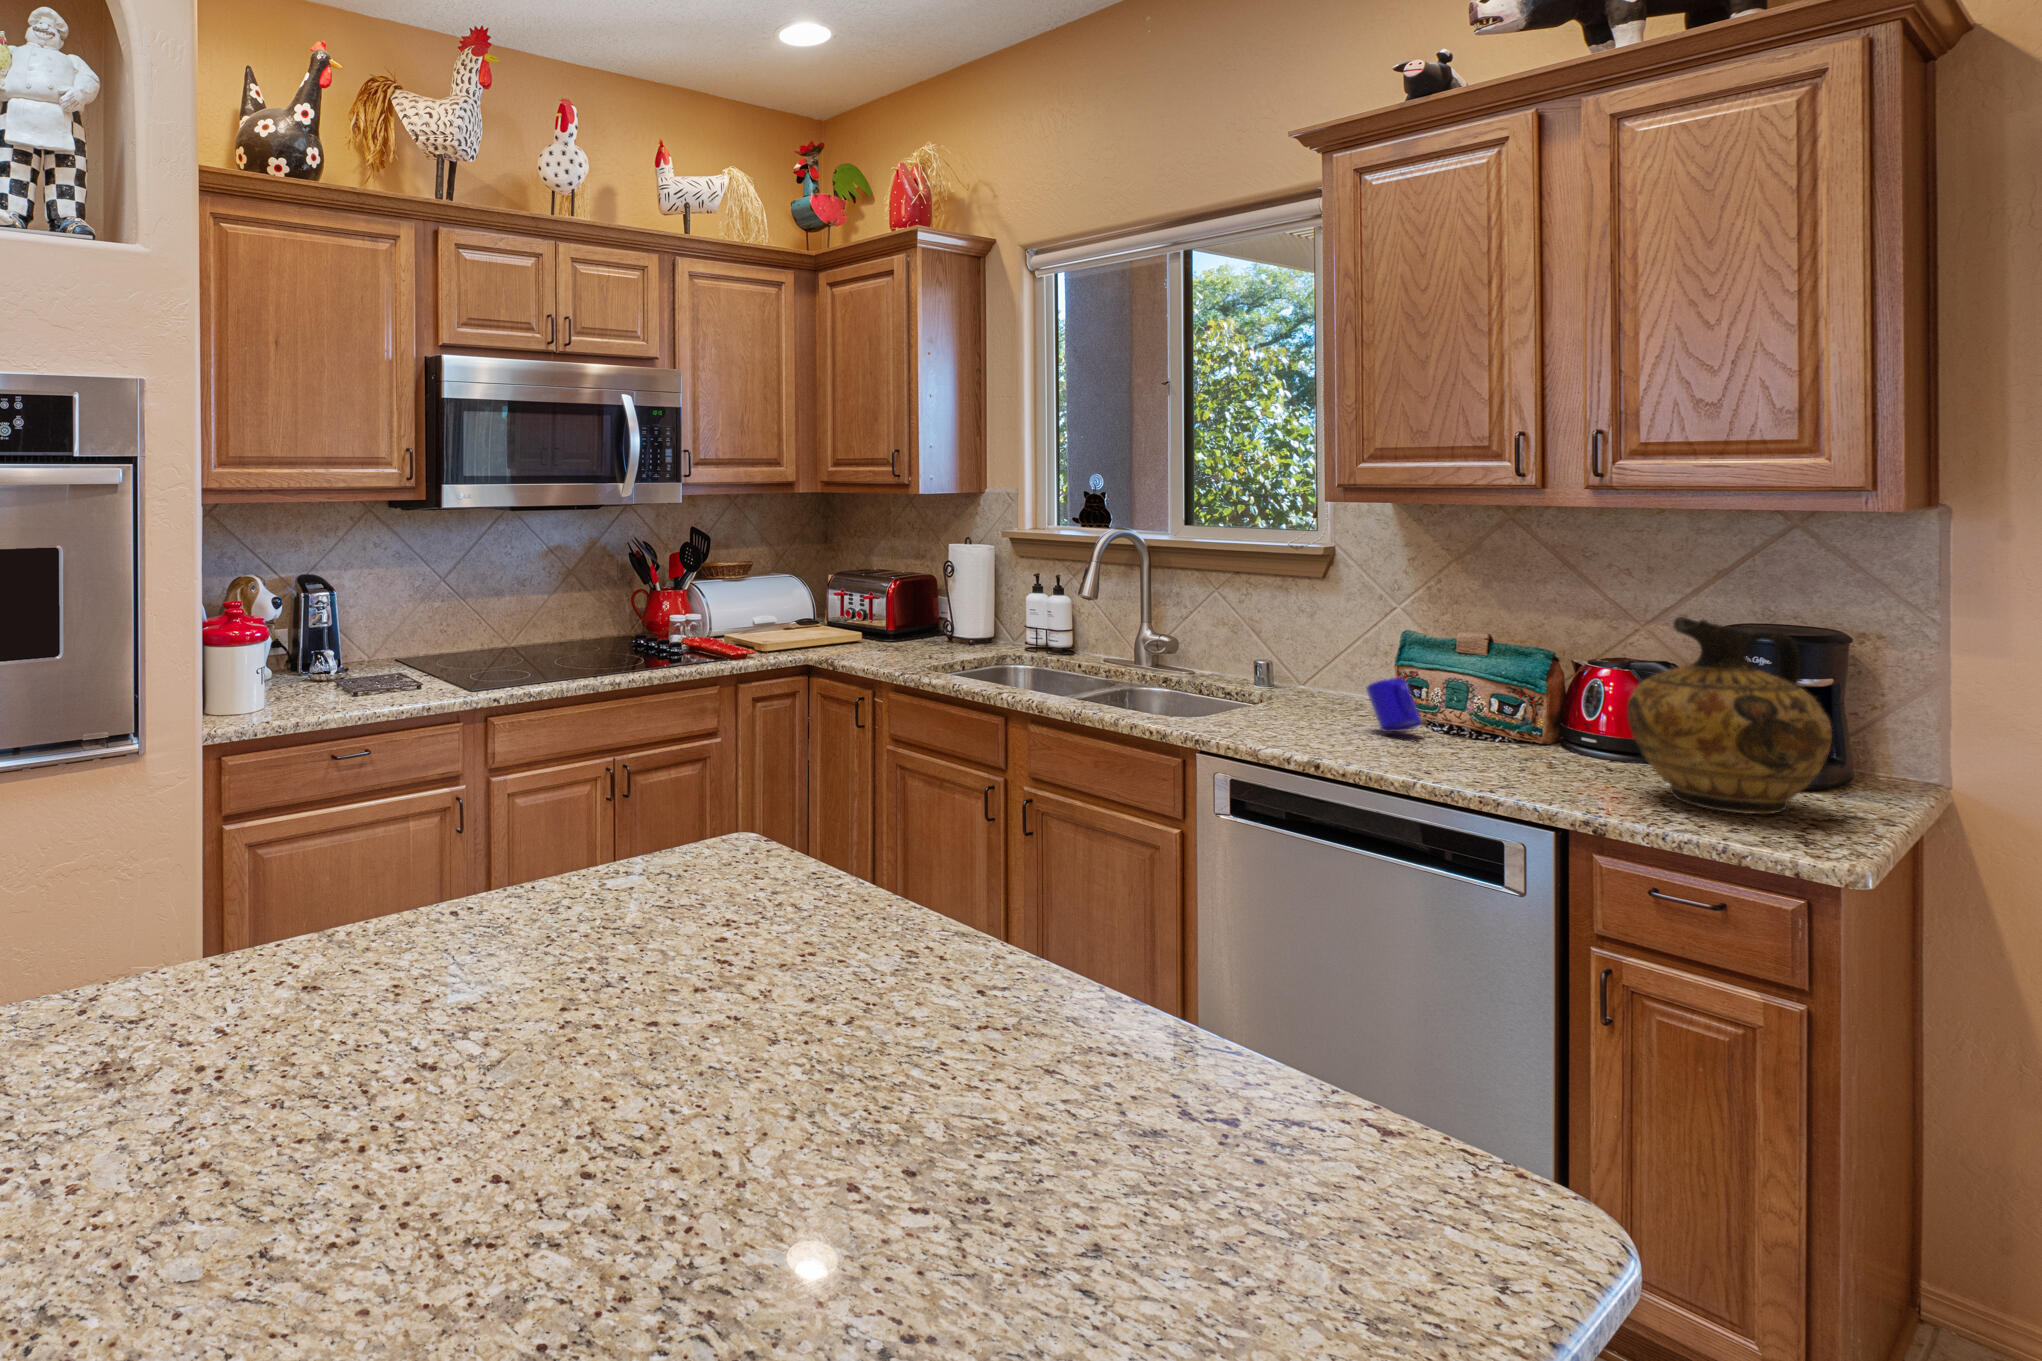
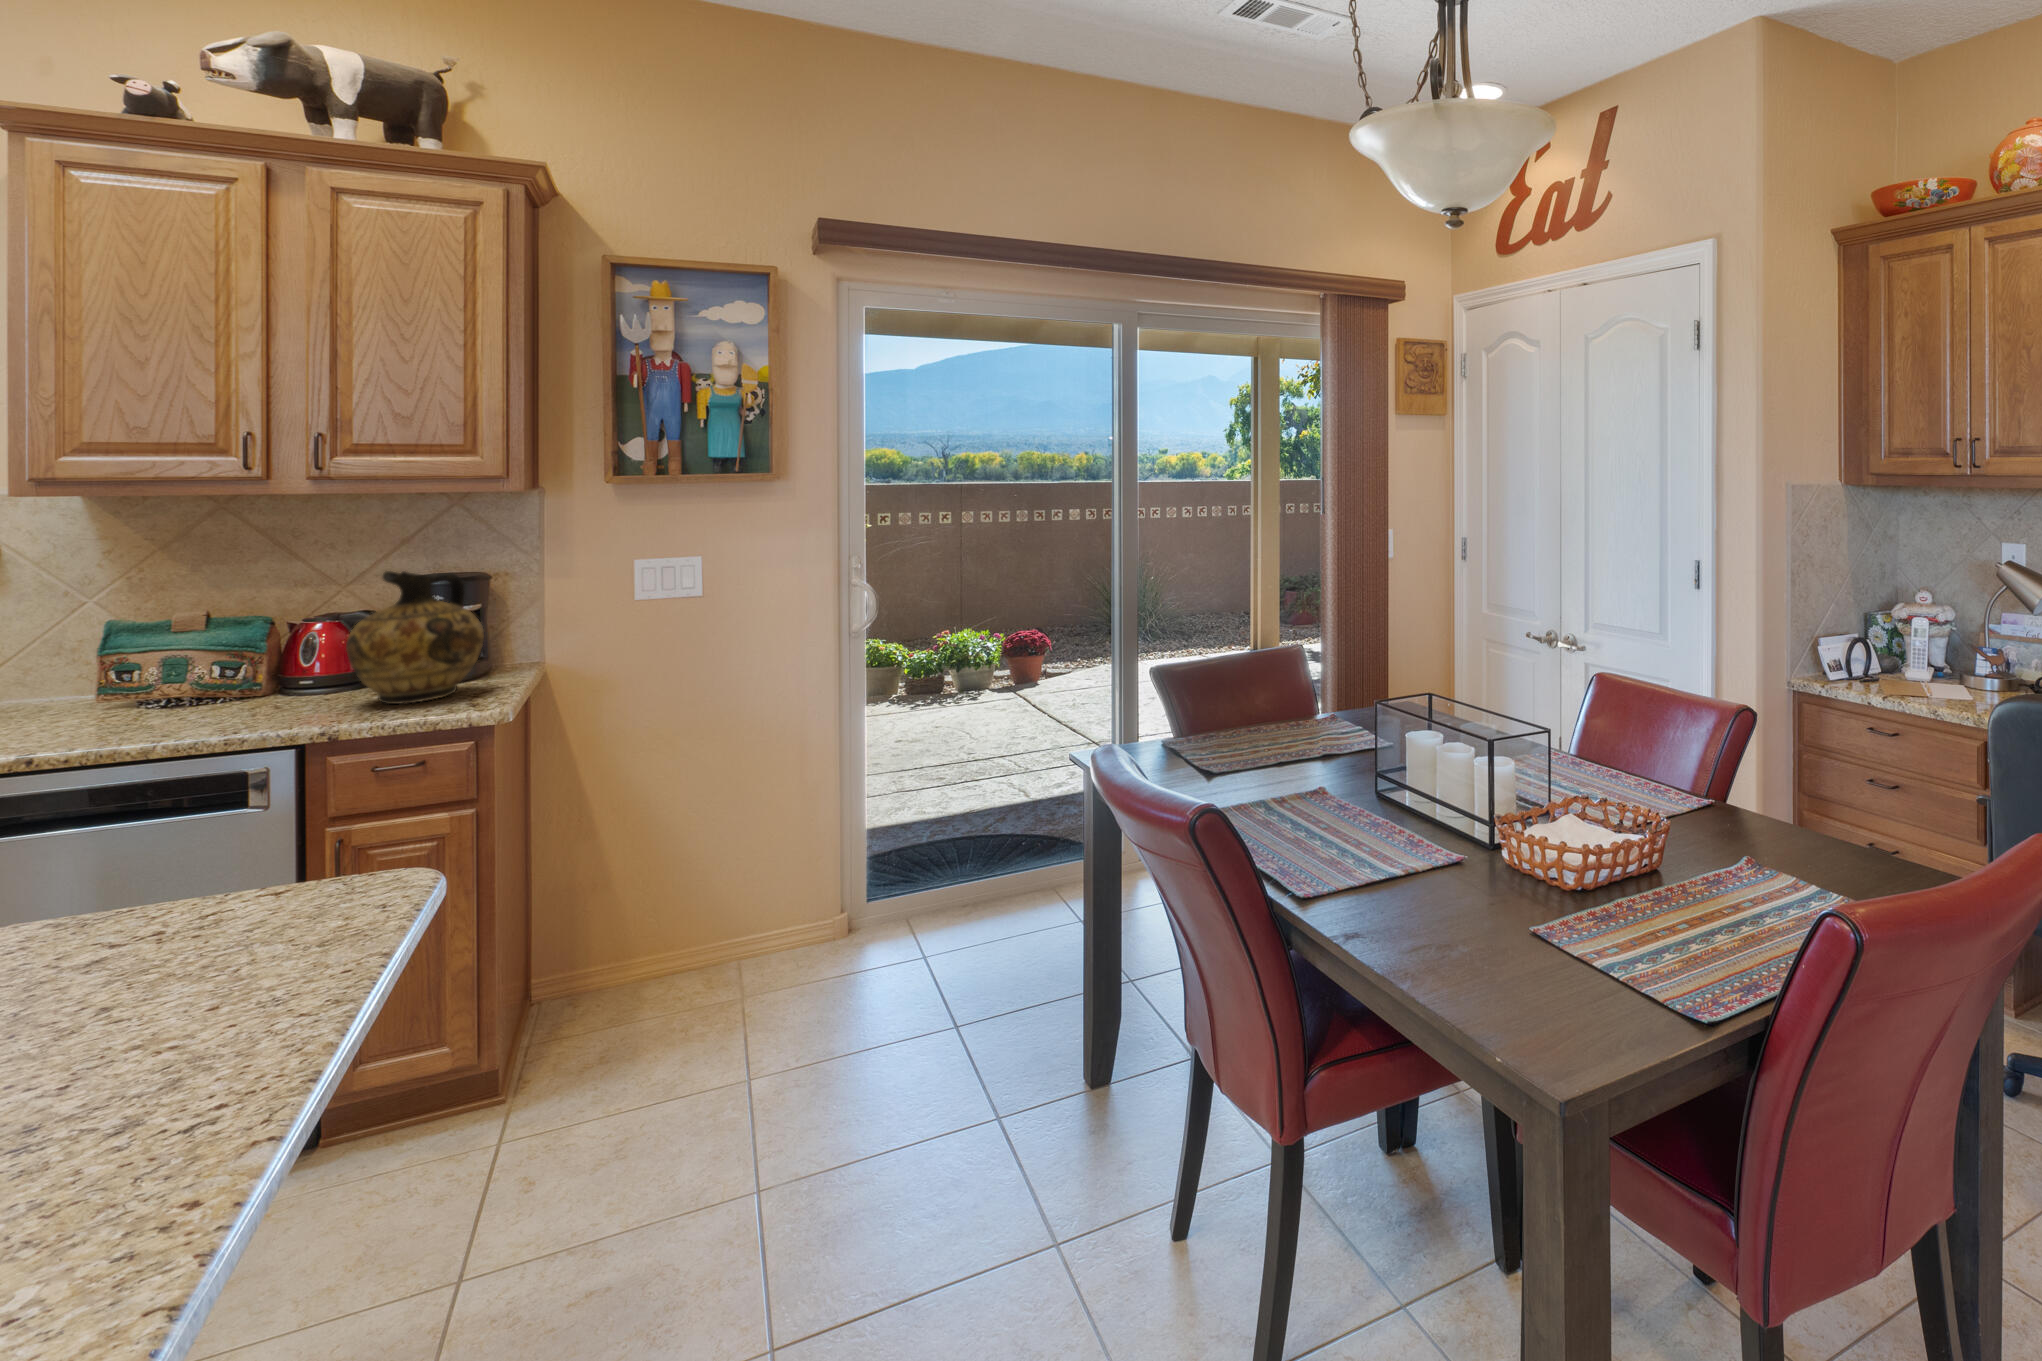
mug: present [1366,678,1422,732] -> none [69,666,139,721]

